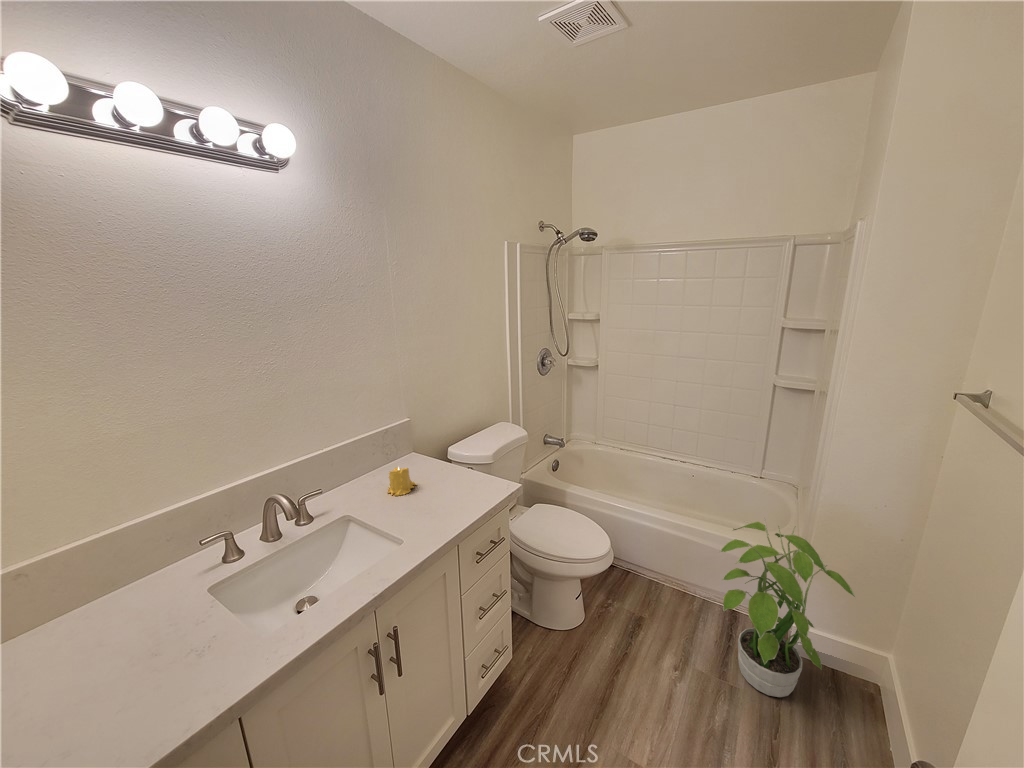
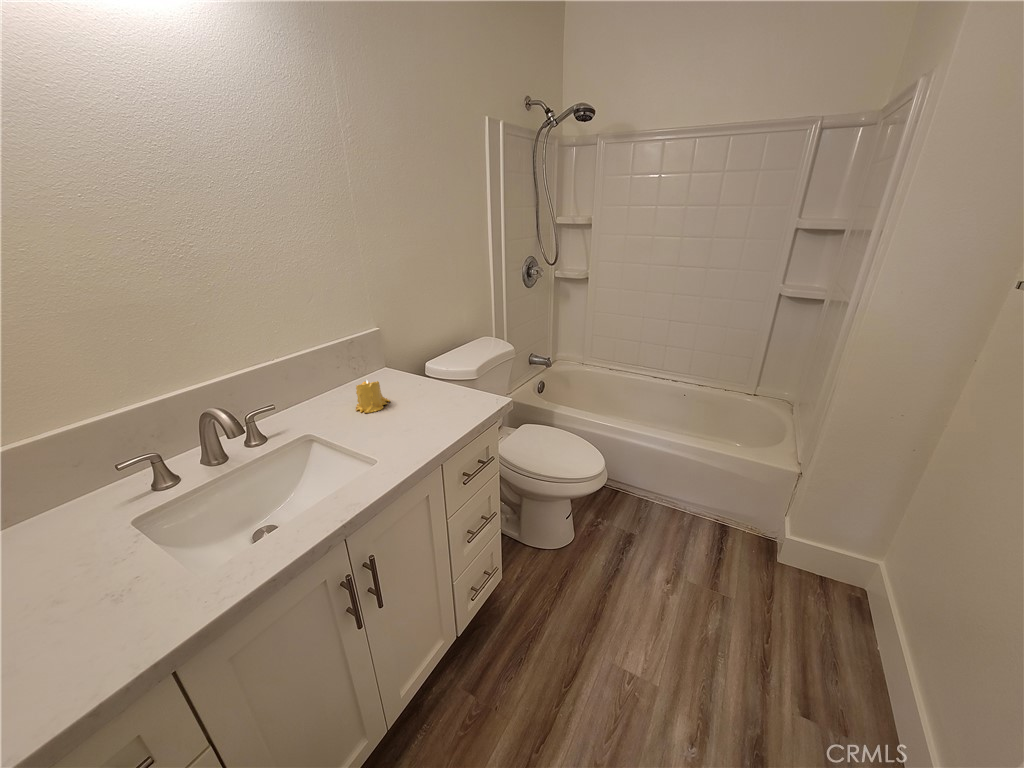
potted plant: present [719,518,855,697] -> none [719,431,859,605]

